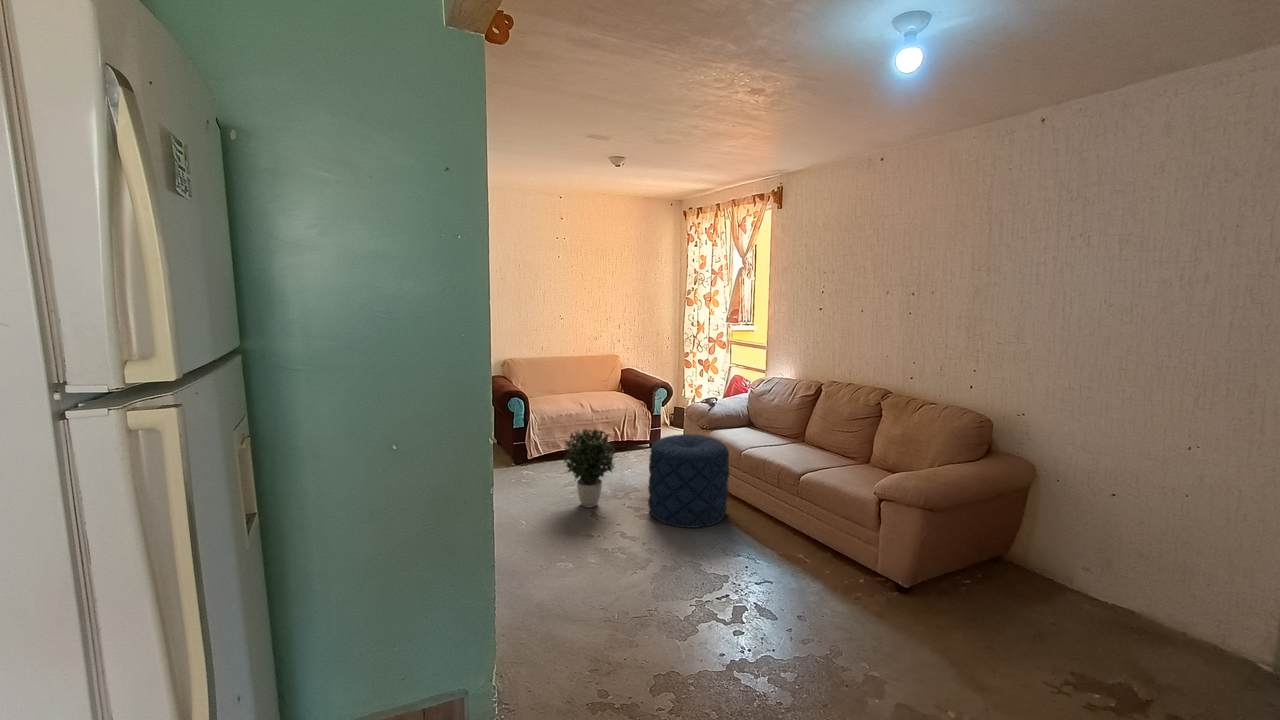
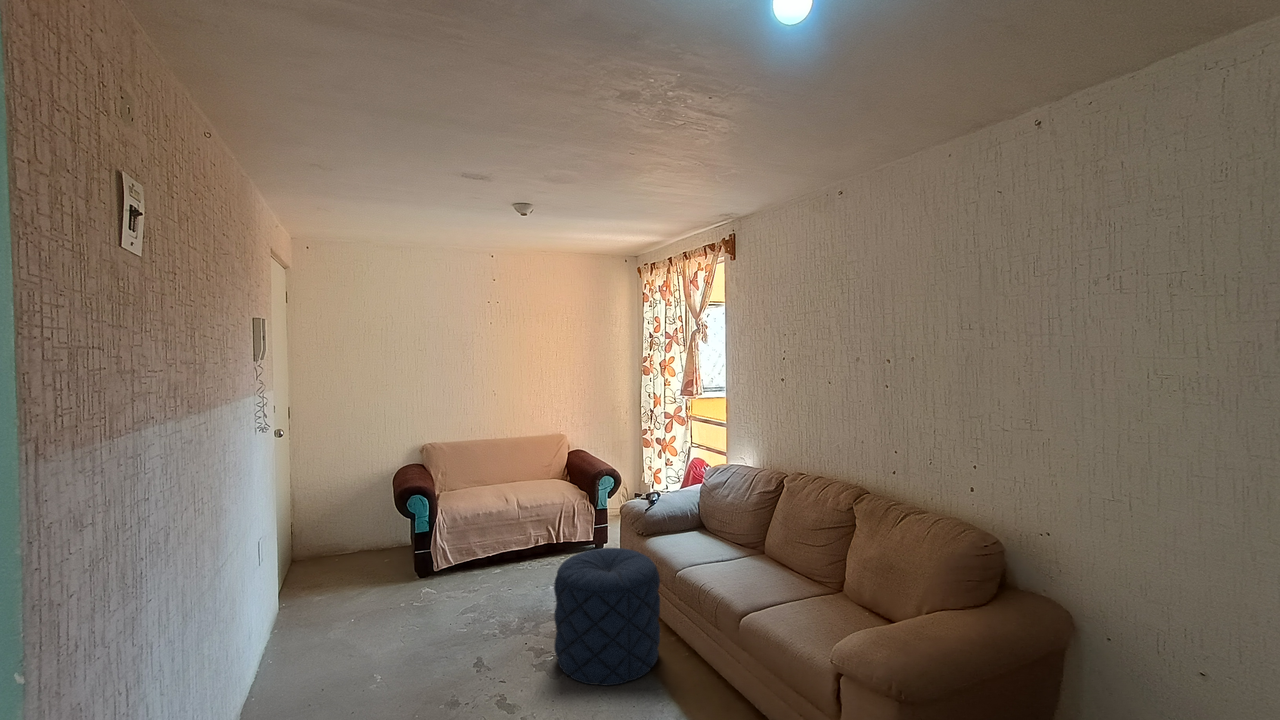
potted plant: present [564,429,616,507] -> none [445,543,519,651]

